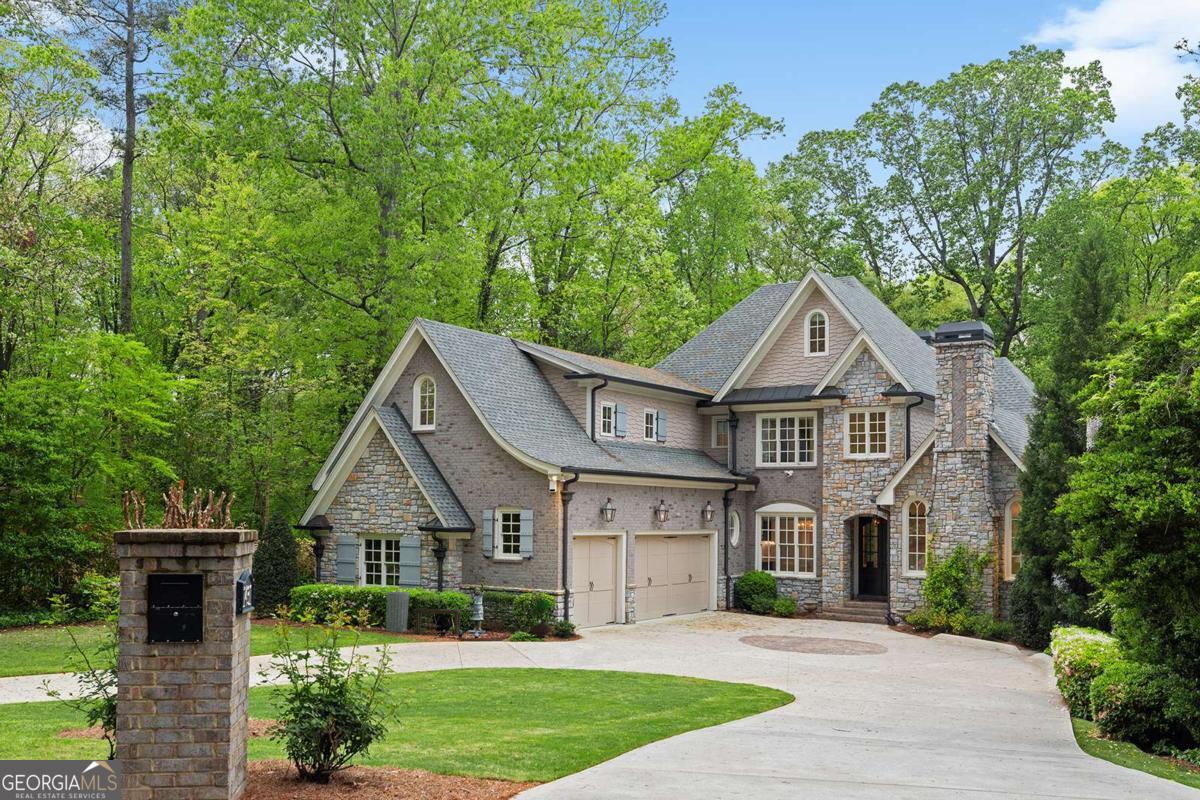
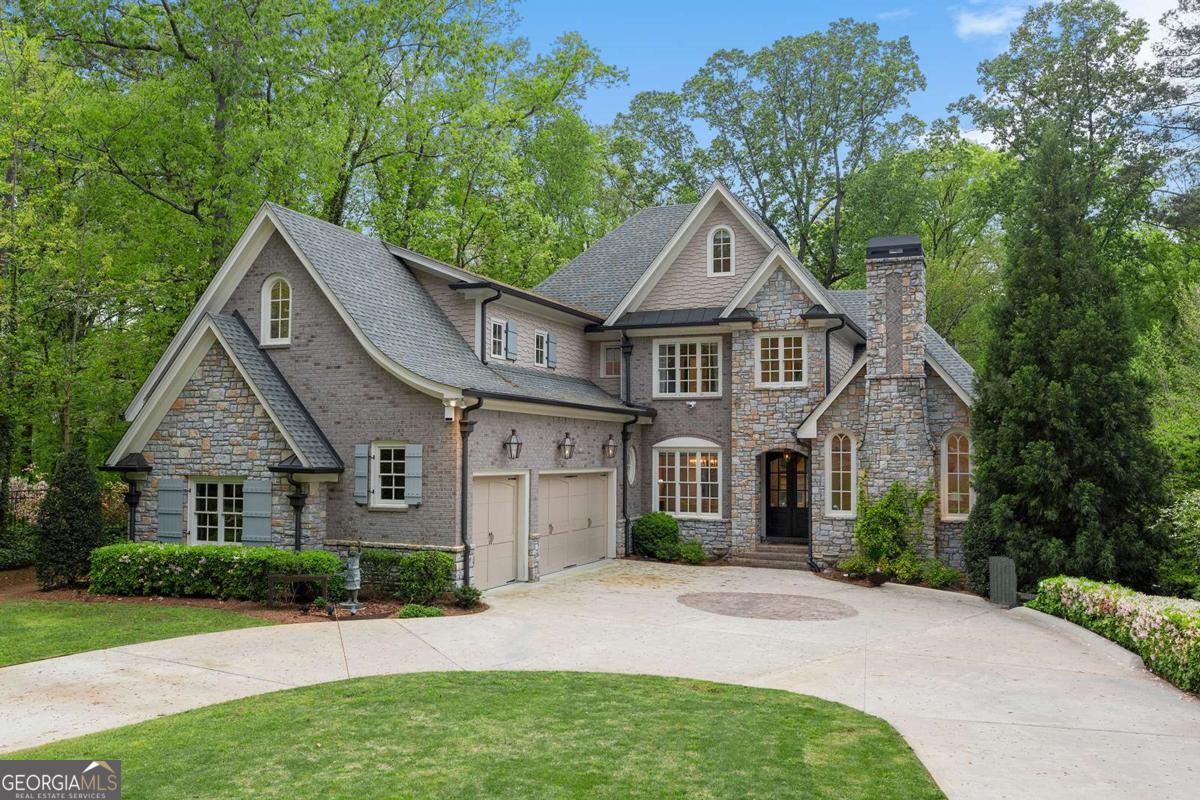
trash can: present [386,591,409,632] -> present [989,556,1017,604]
potted tree: present [531,598,551,637] -> present [865,546,887,586]

